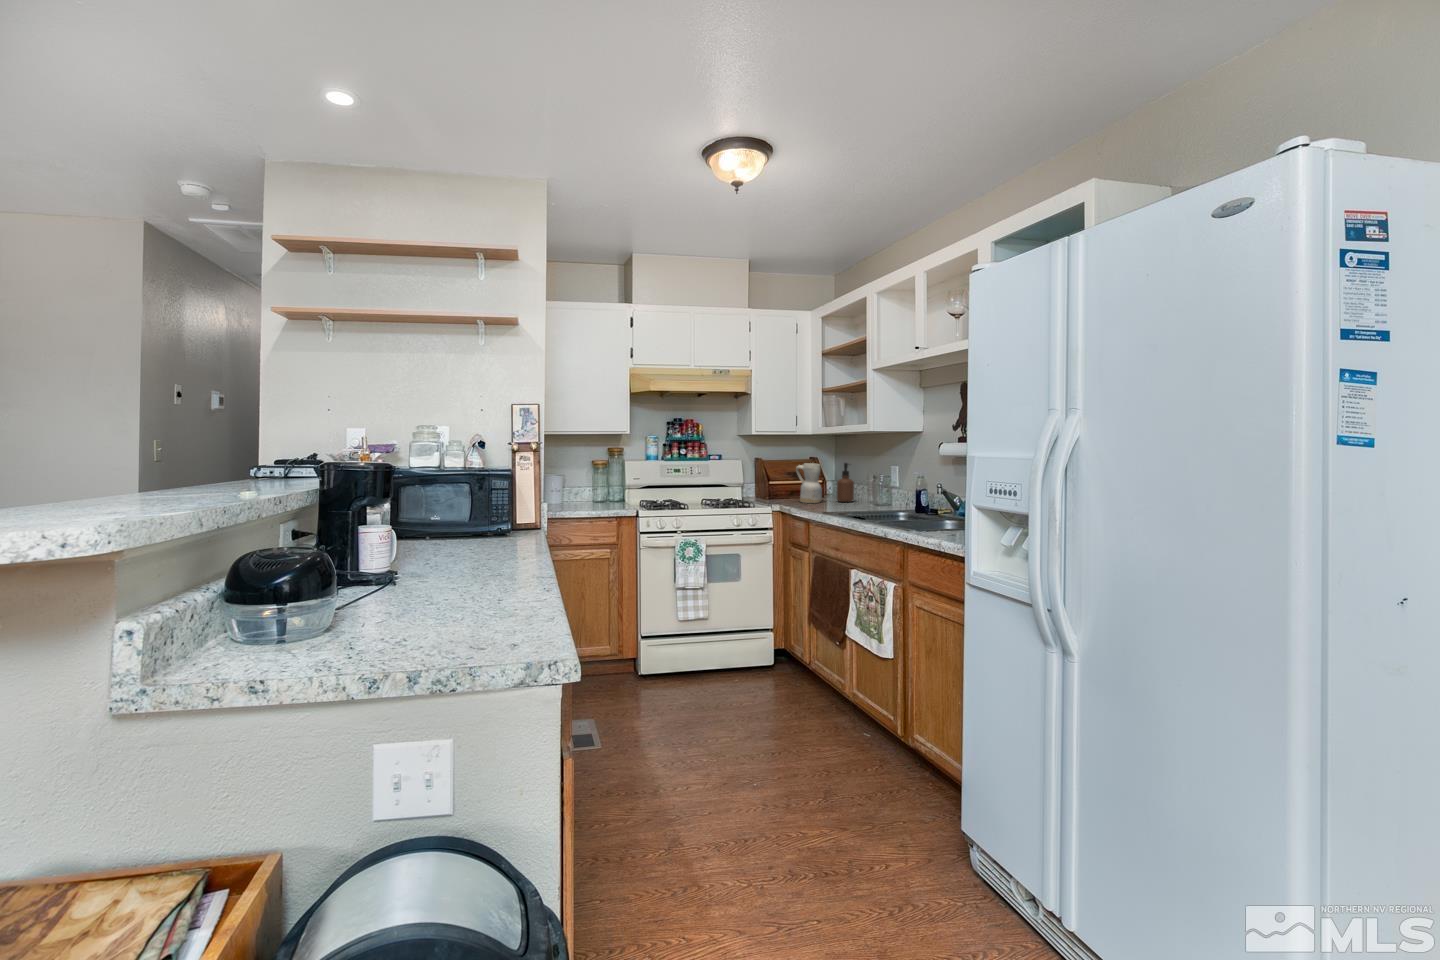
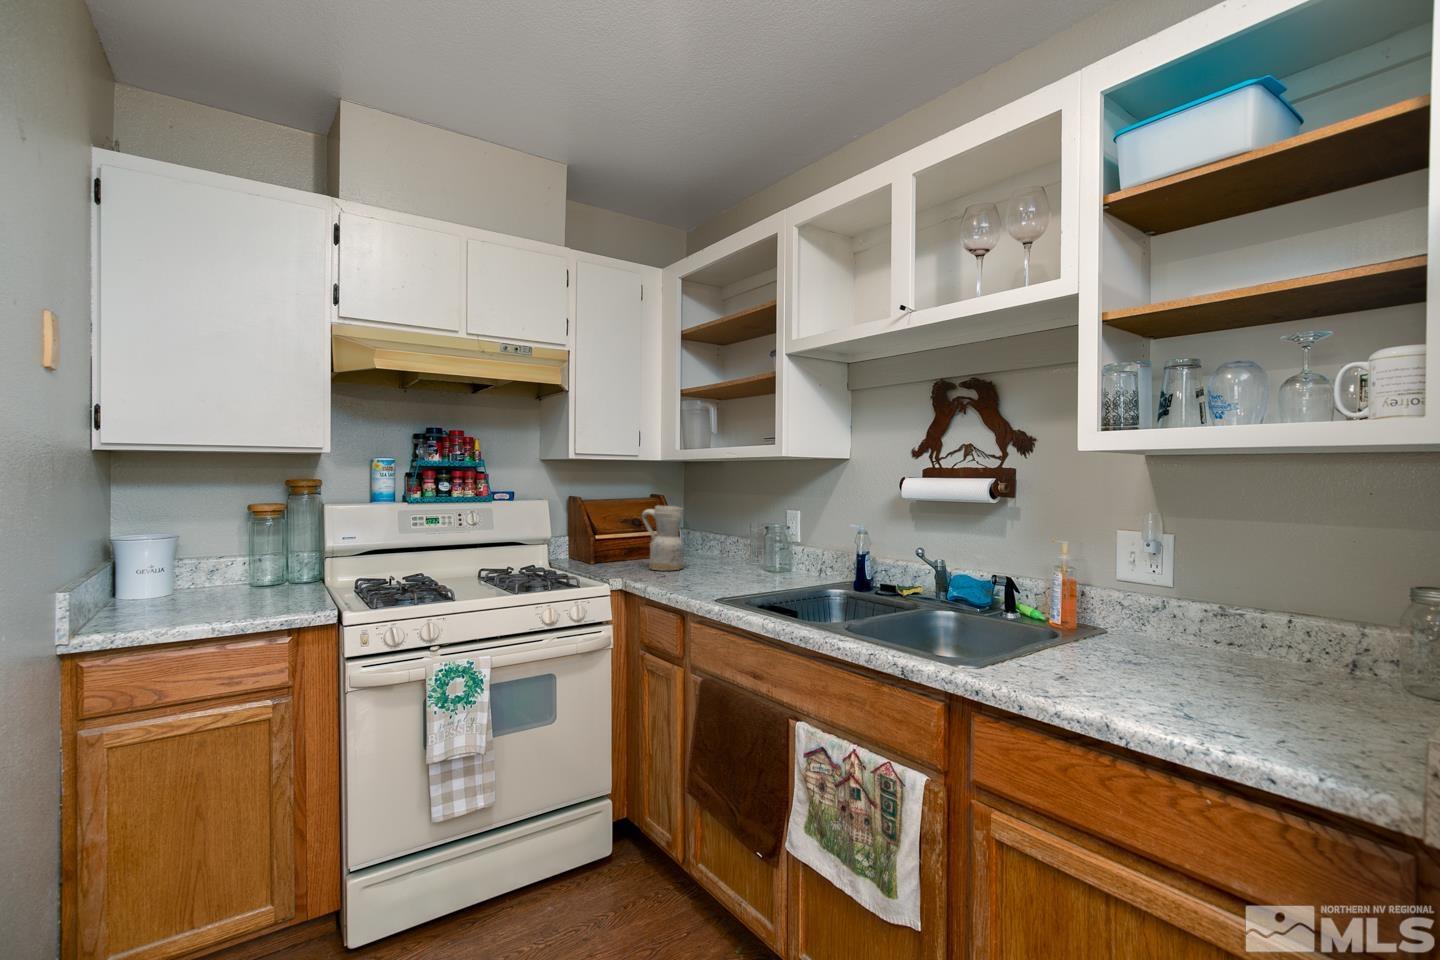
soap dispenser: present [837,463,854,502] -> none [705,505,732,566]

